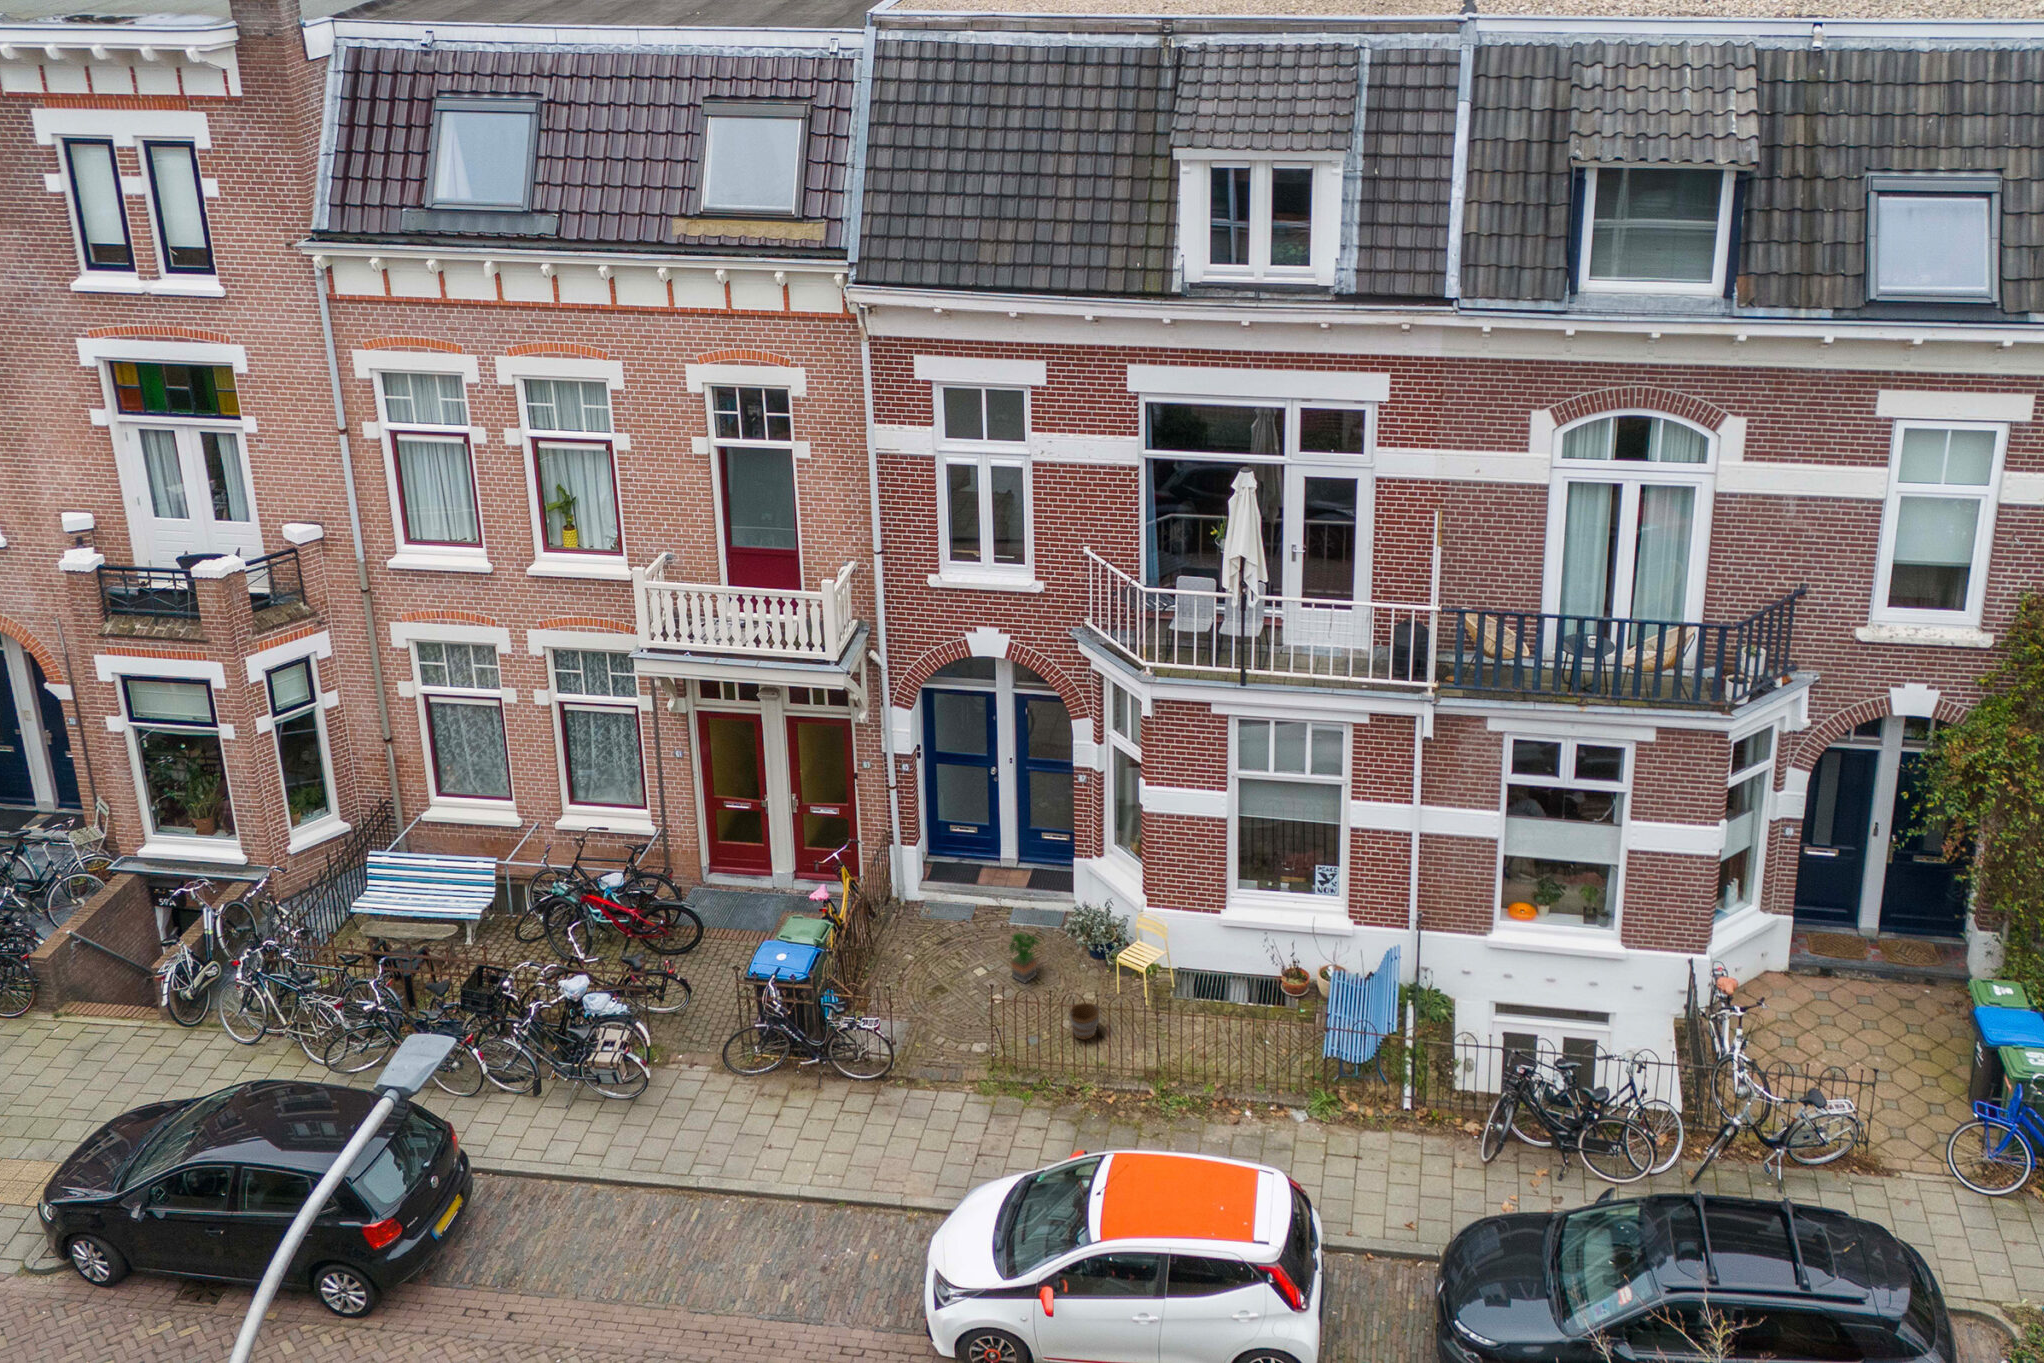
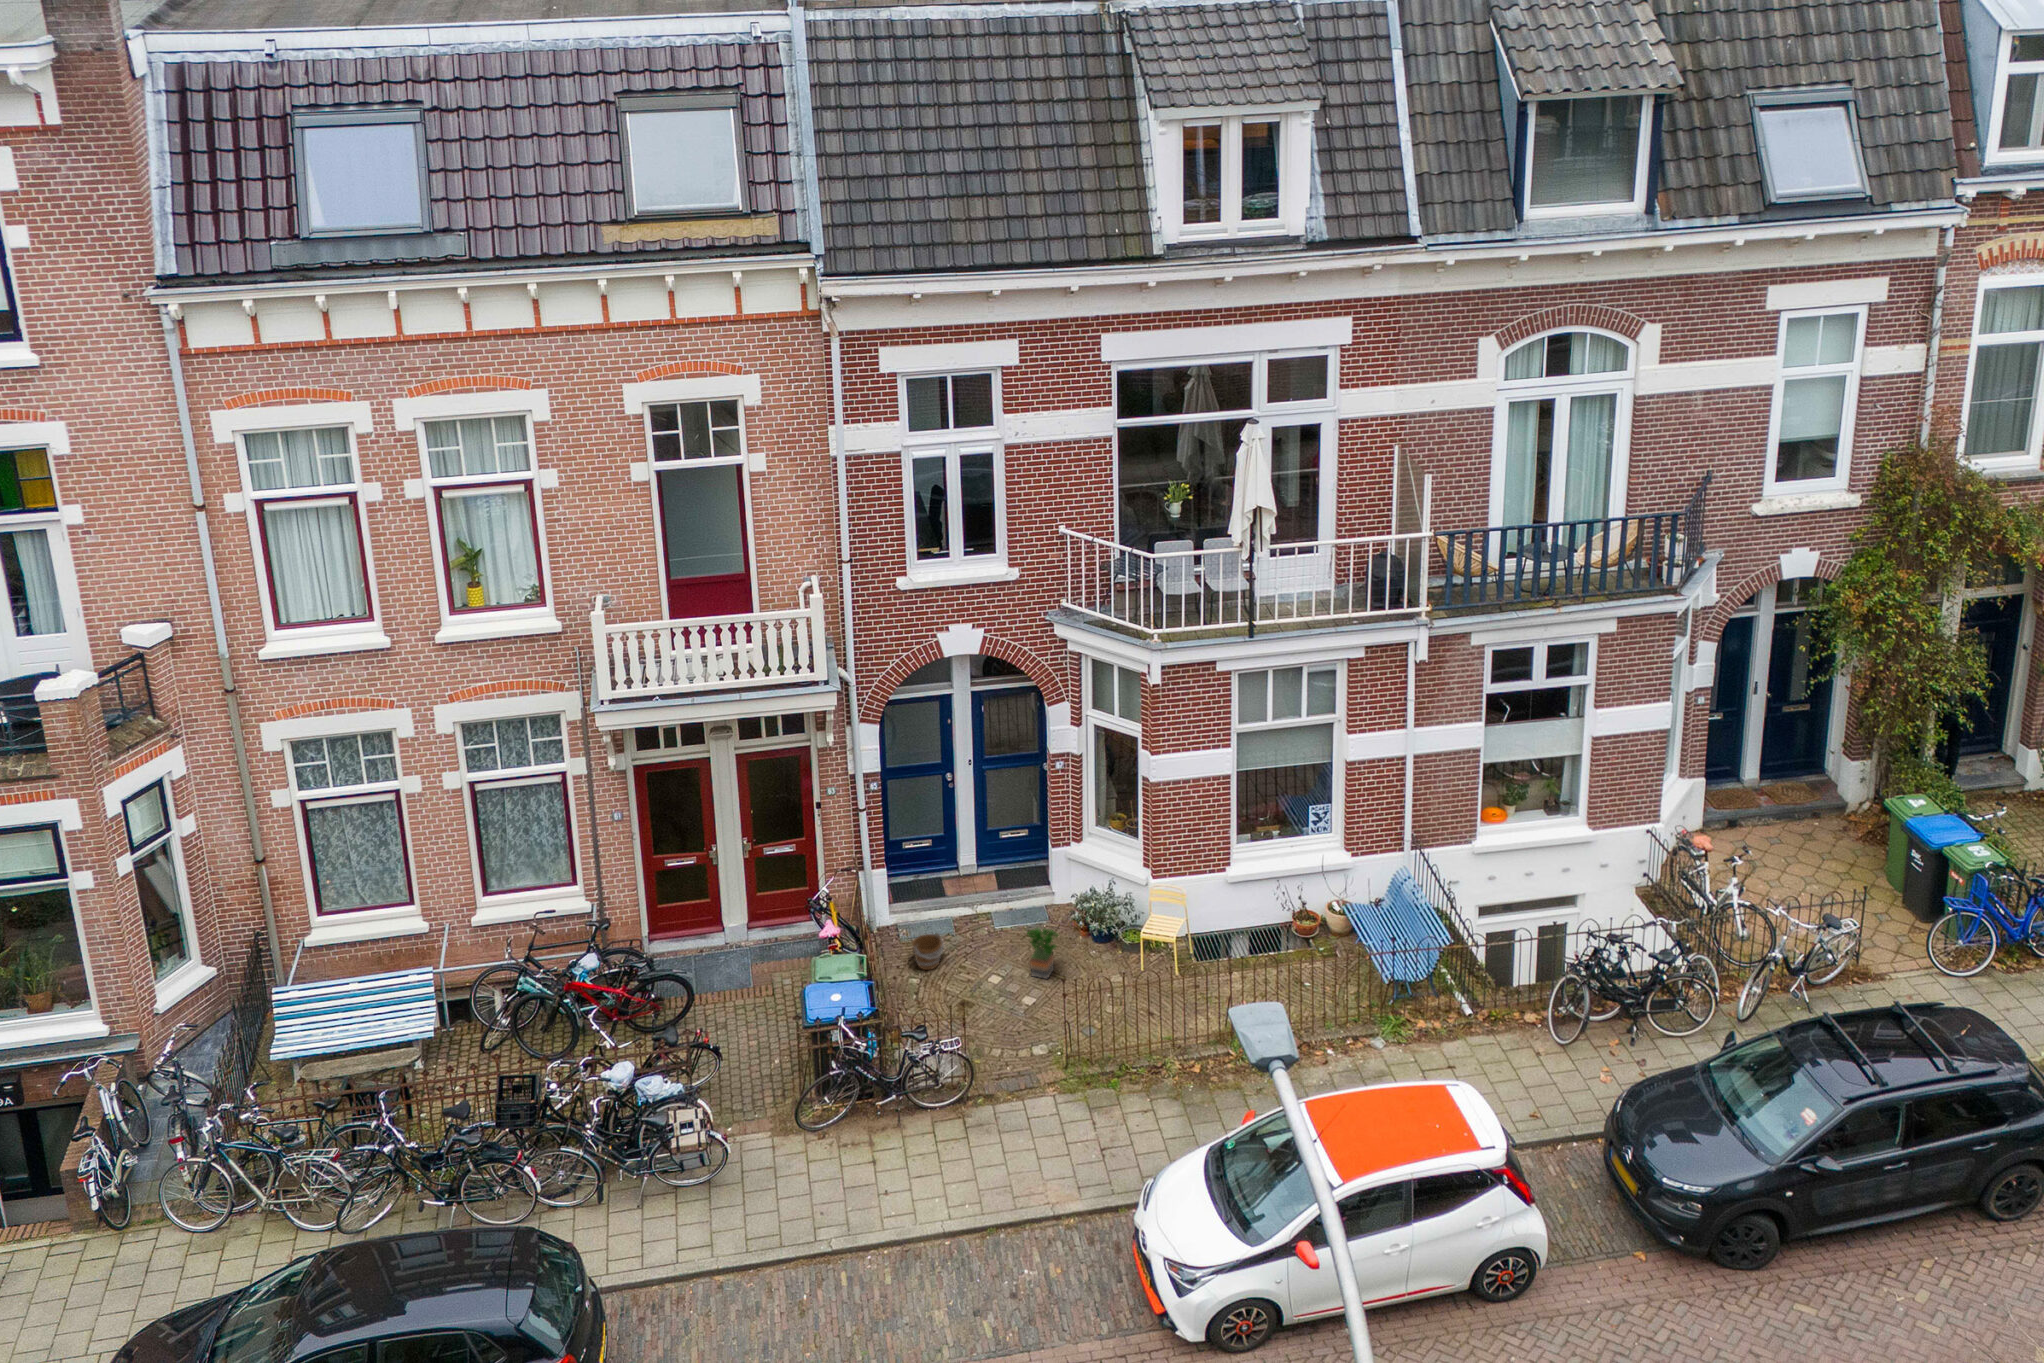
bucket: present [1068,1002,1100,1039] -> present [912,934,943,970]

